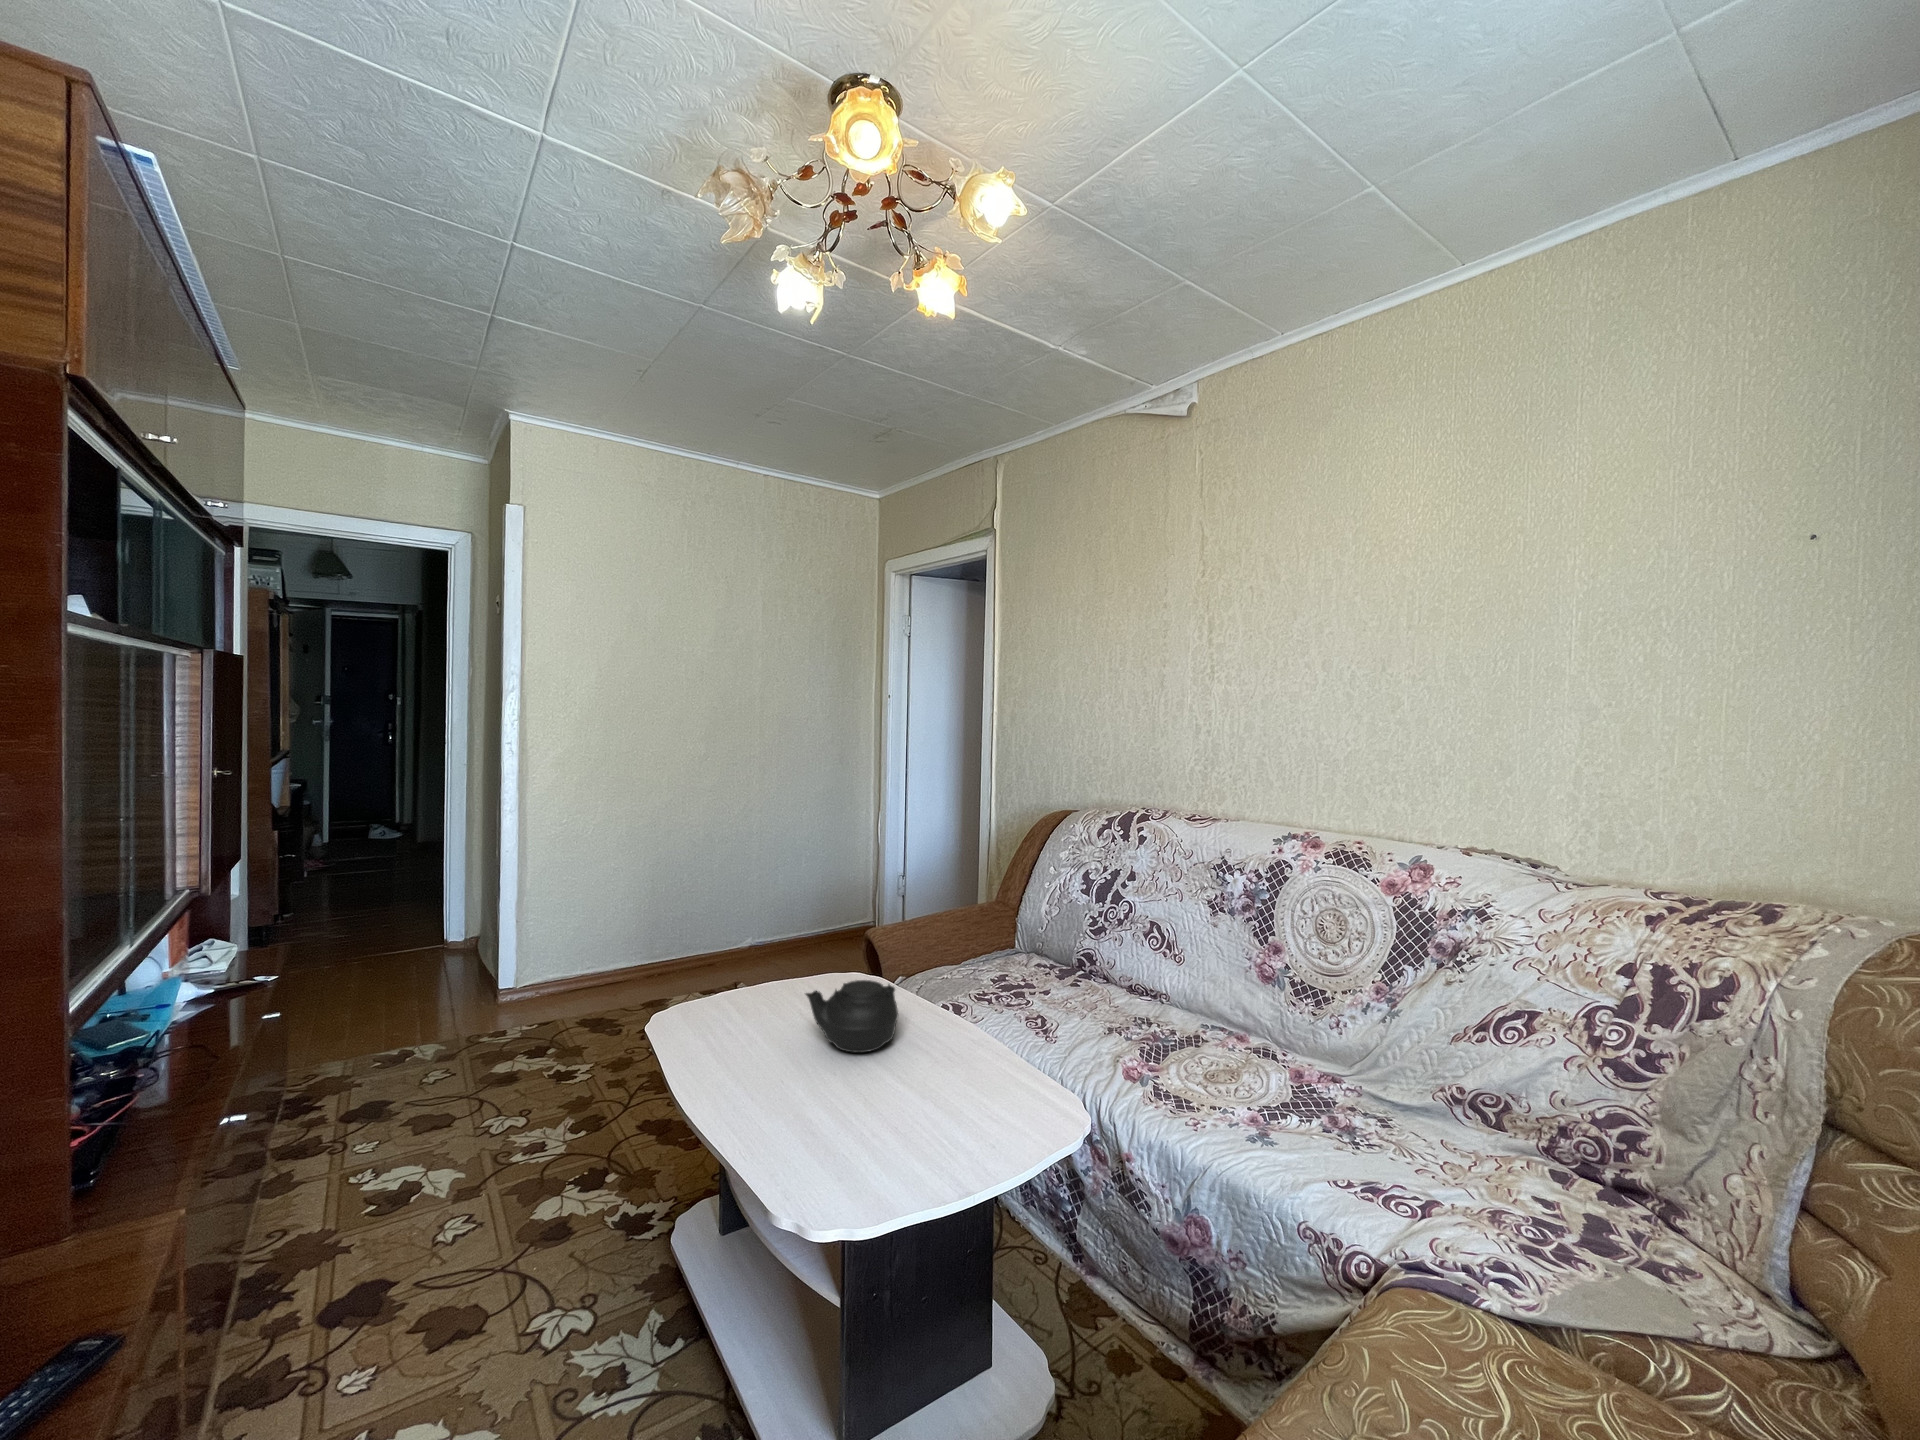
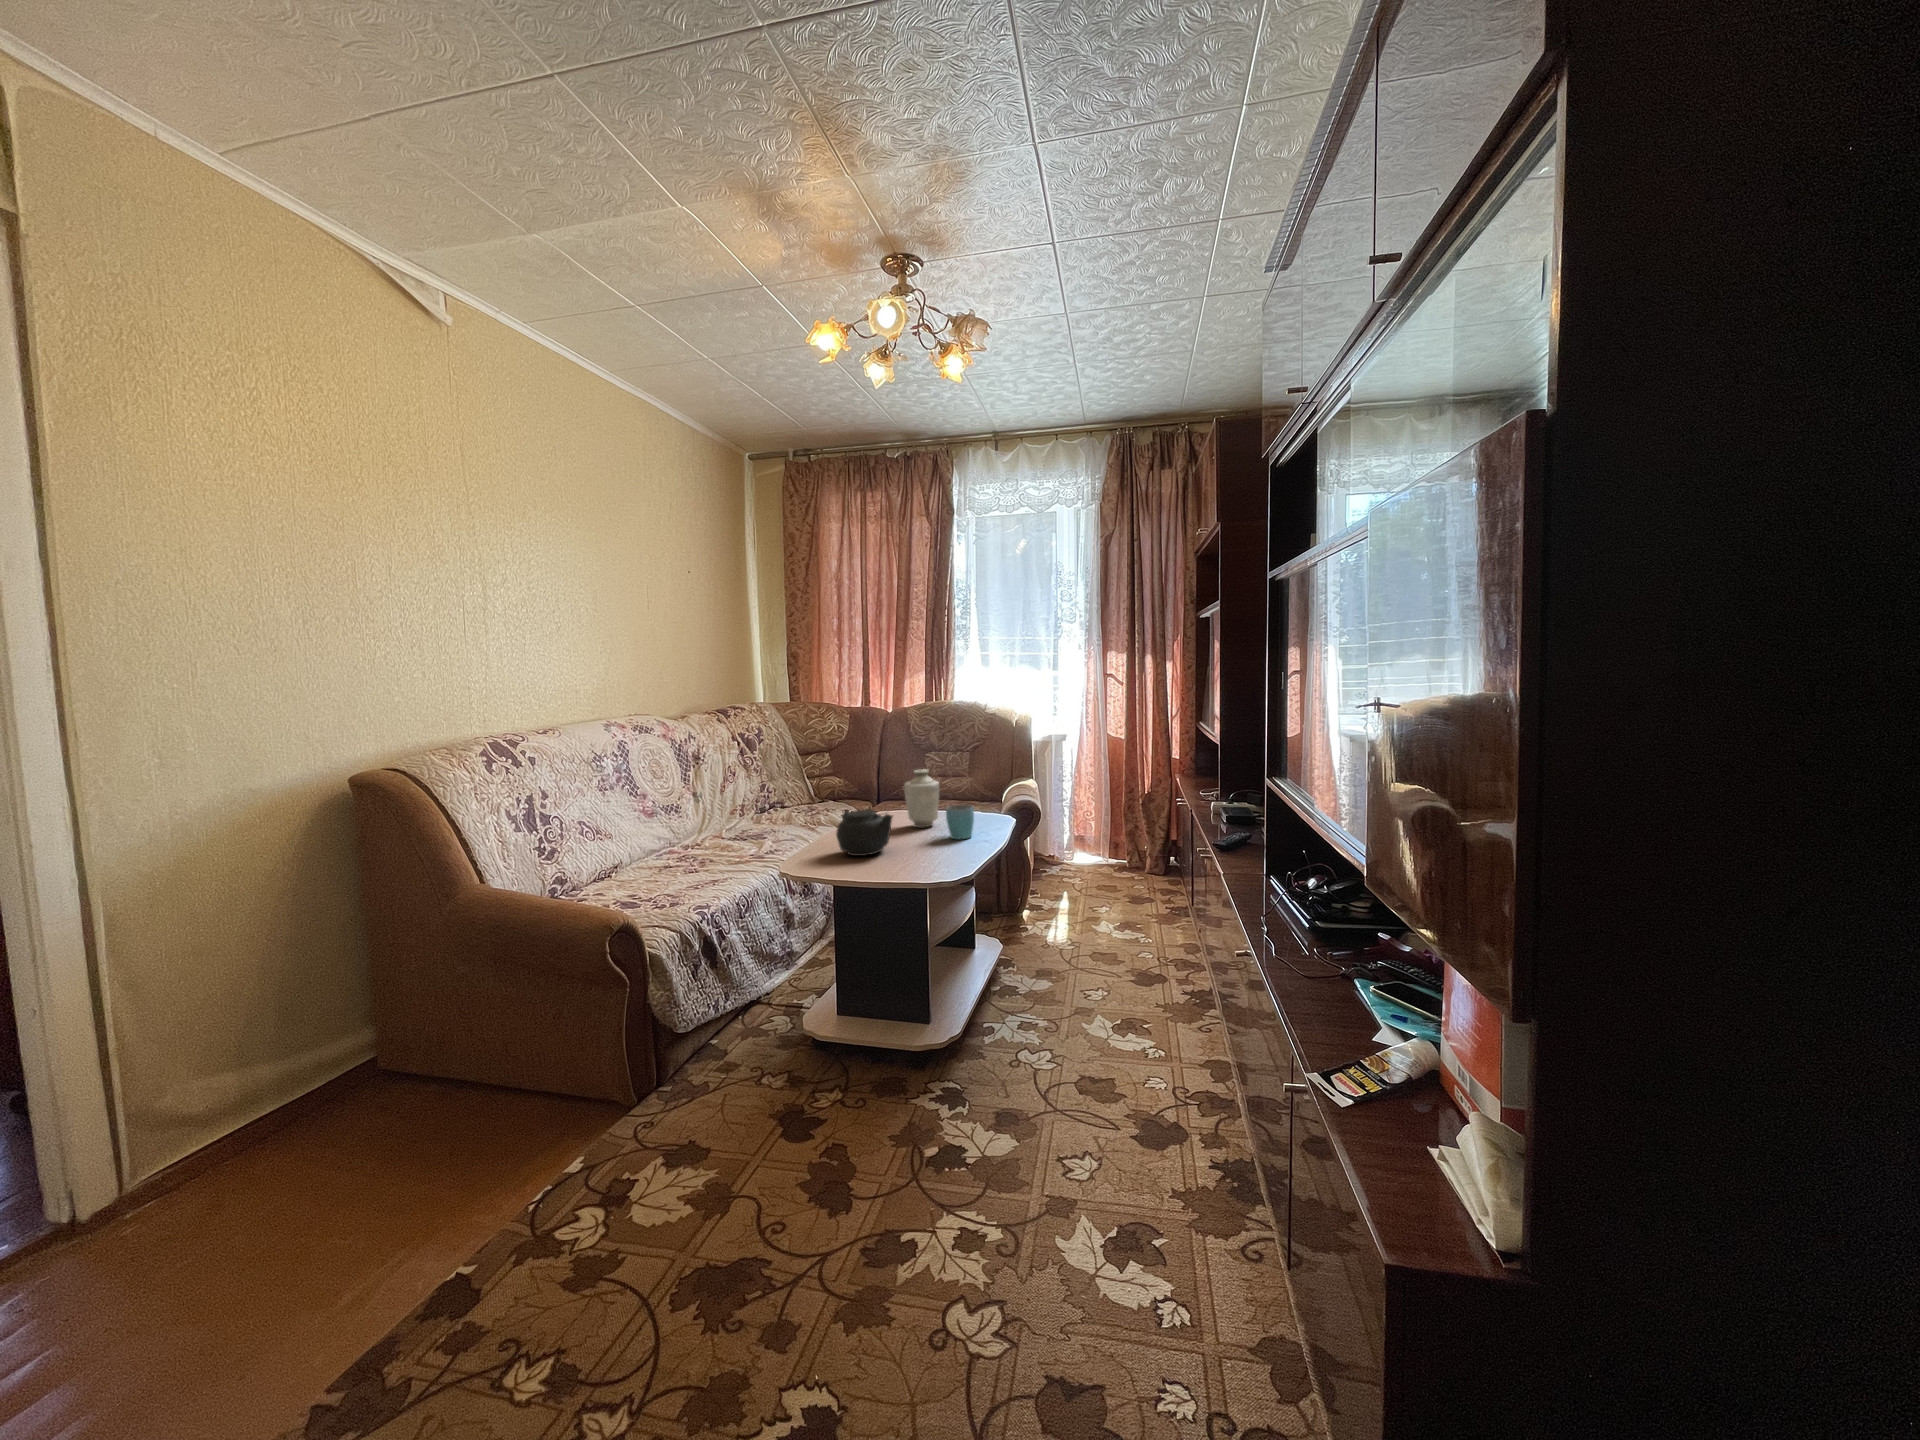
vase: none [895,1021,966,1152] -> present [904,769,940,827]
mug: none [763,1058,831,1137] -> present [946,804,974,839]

